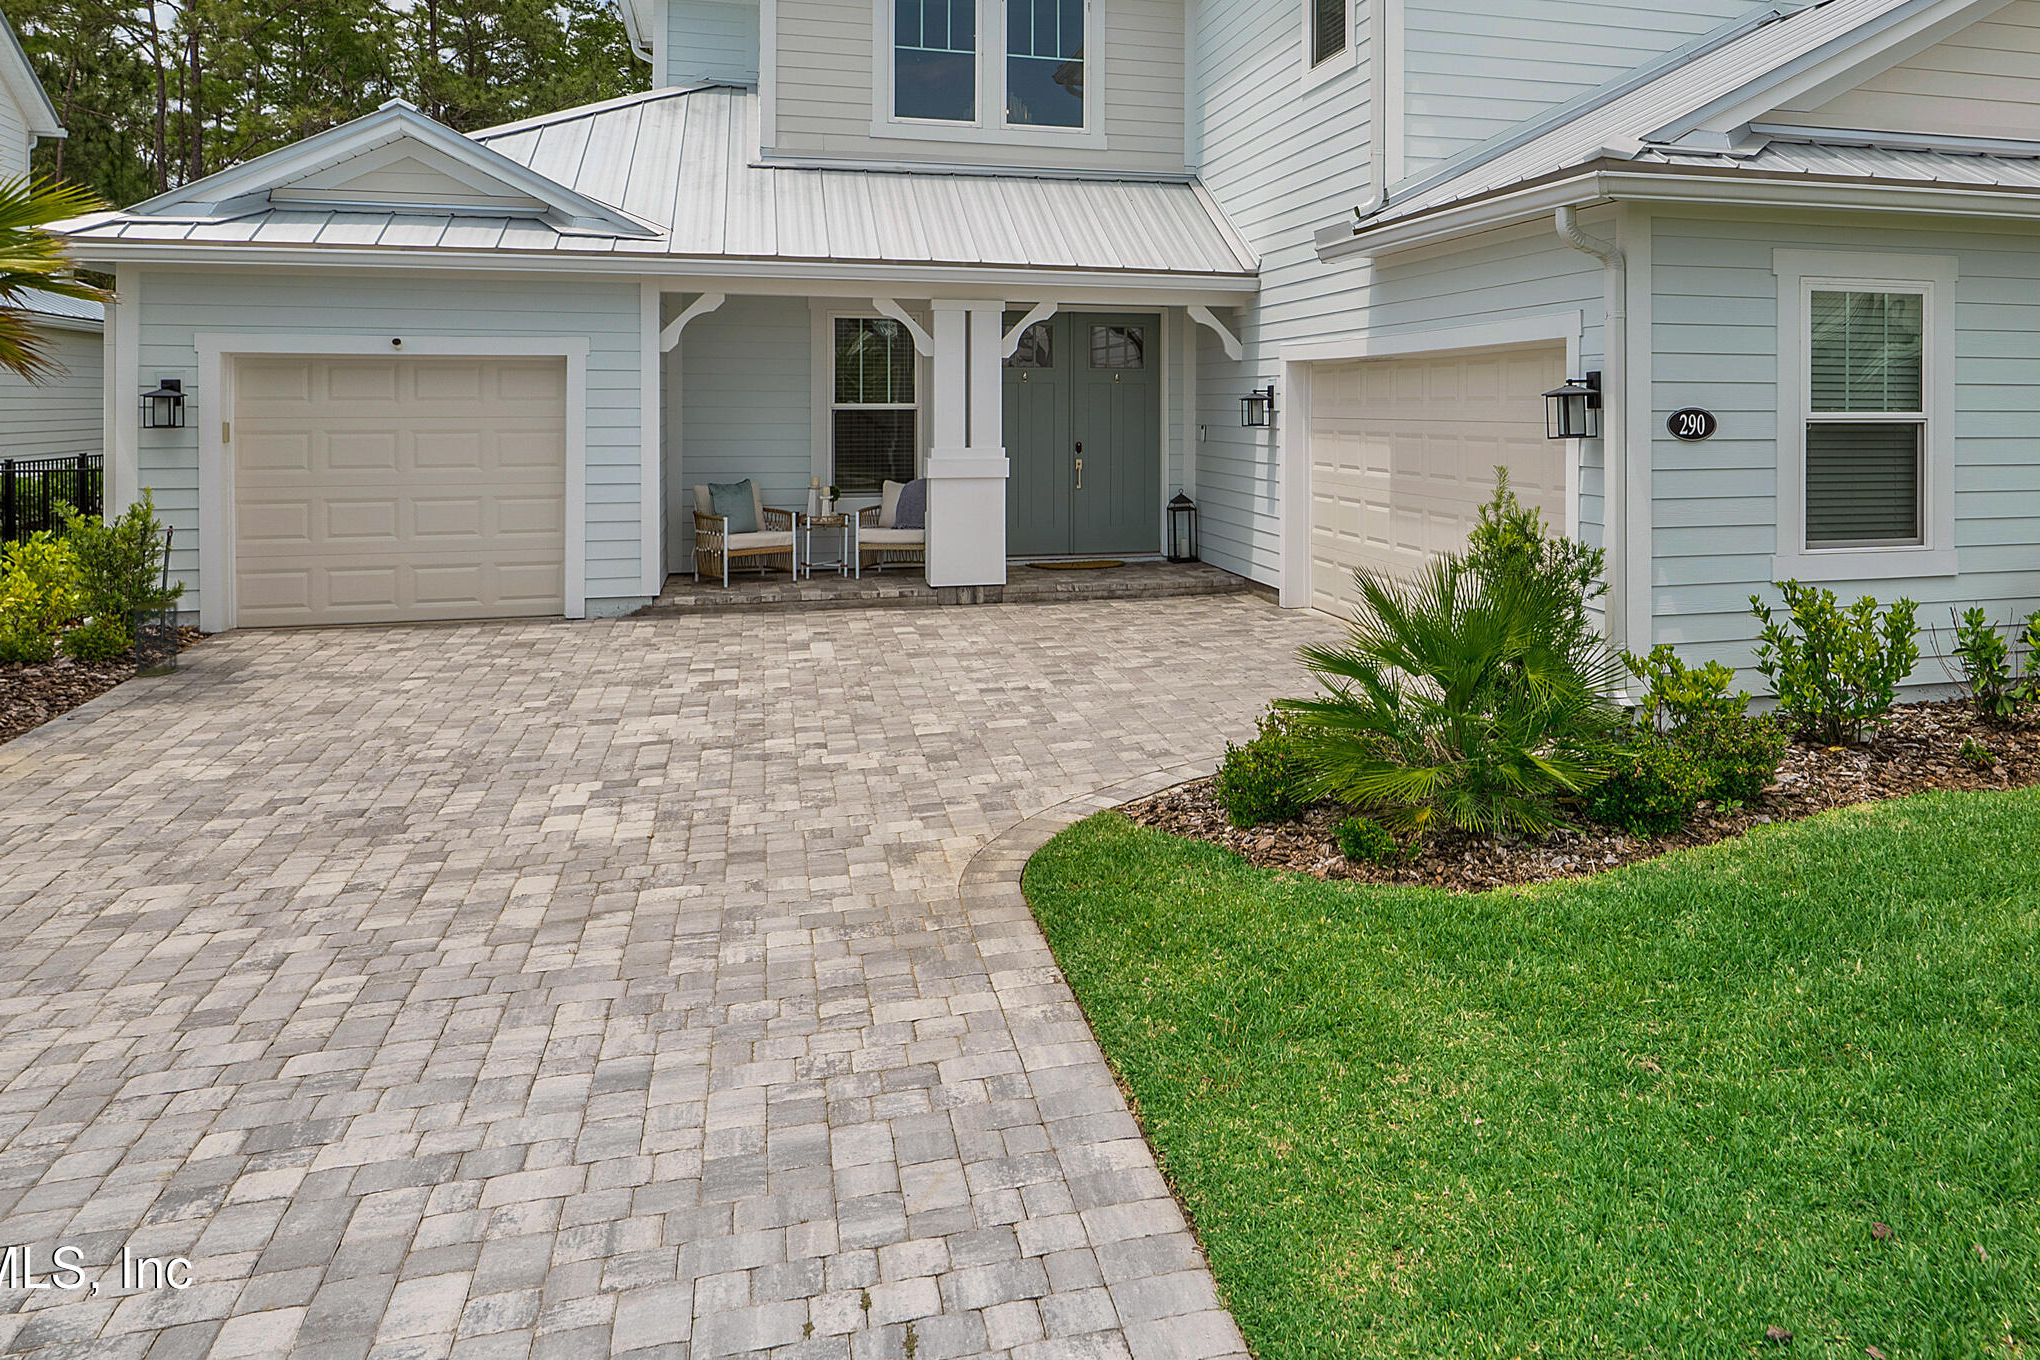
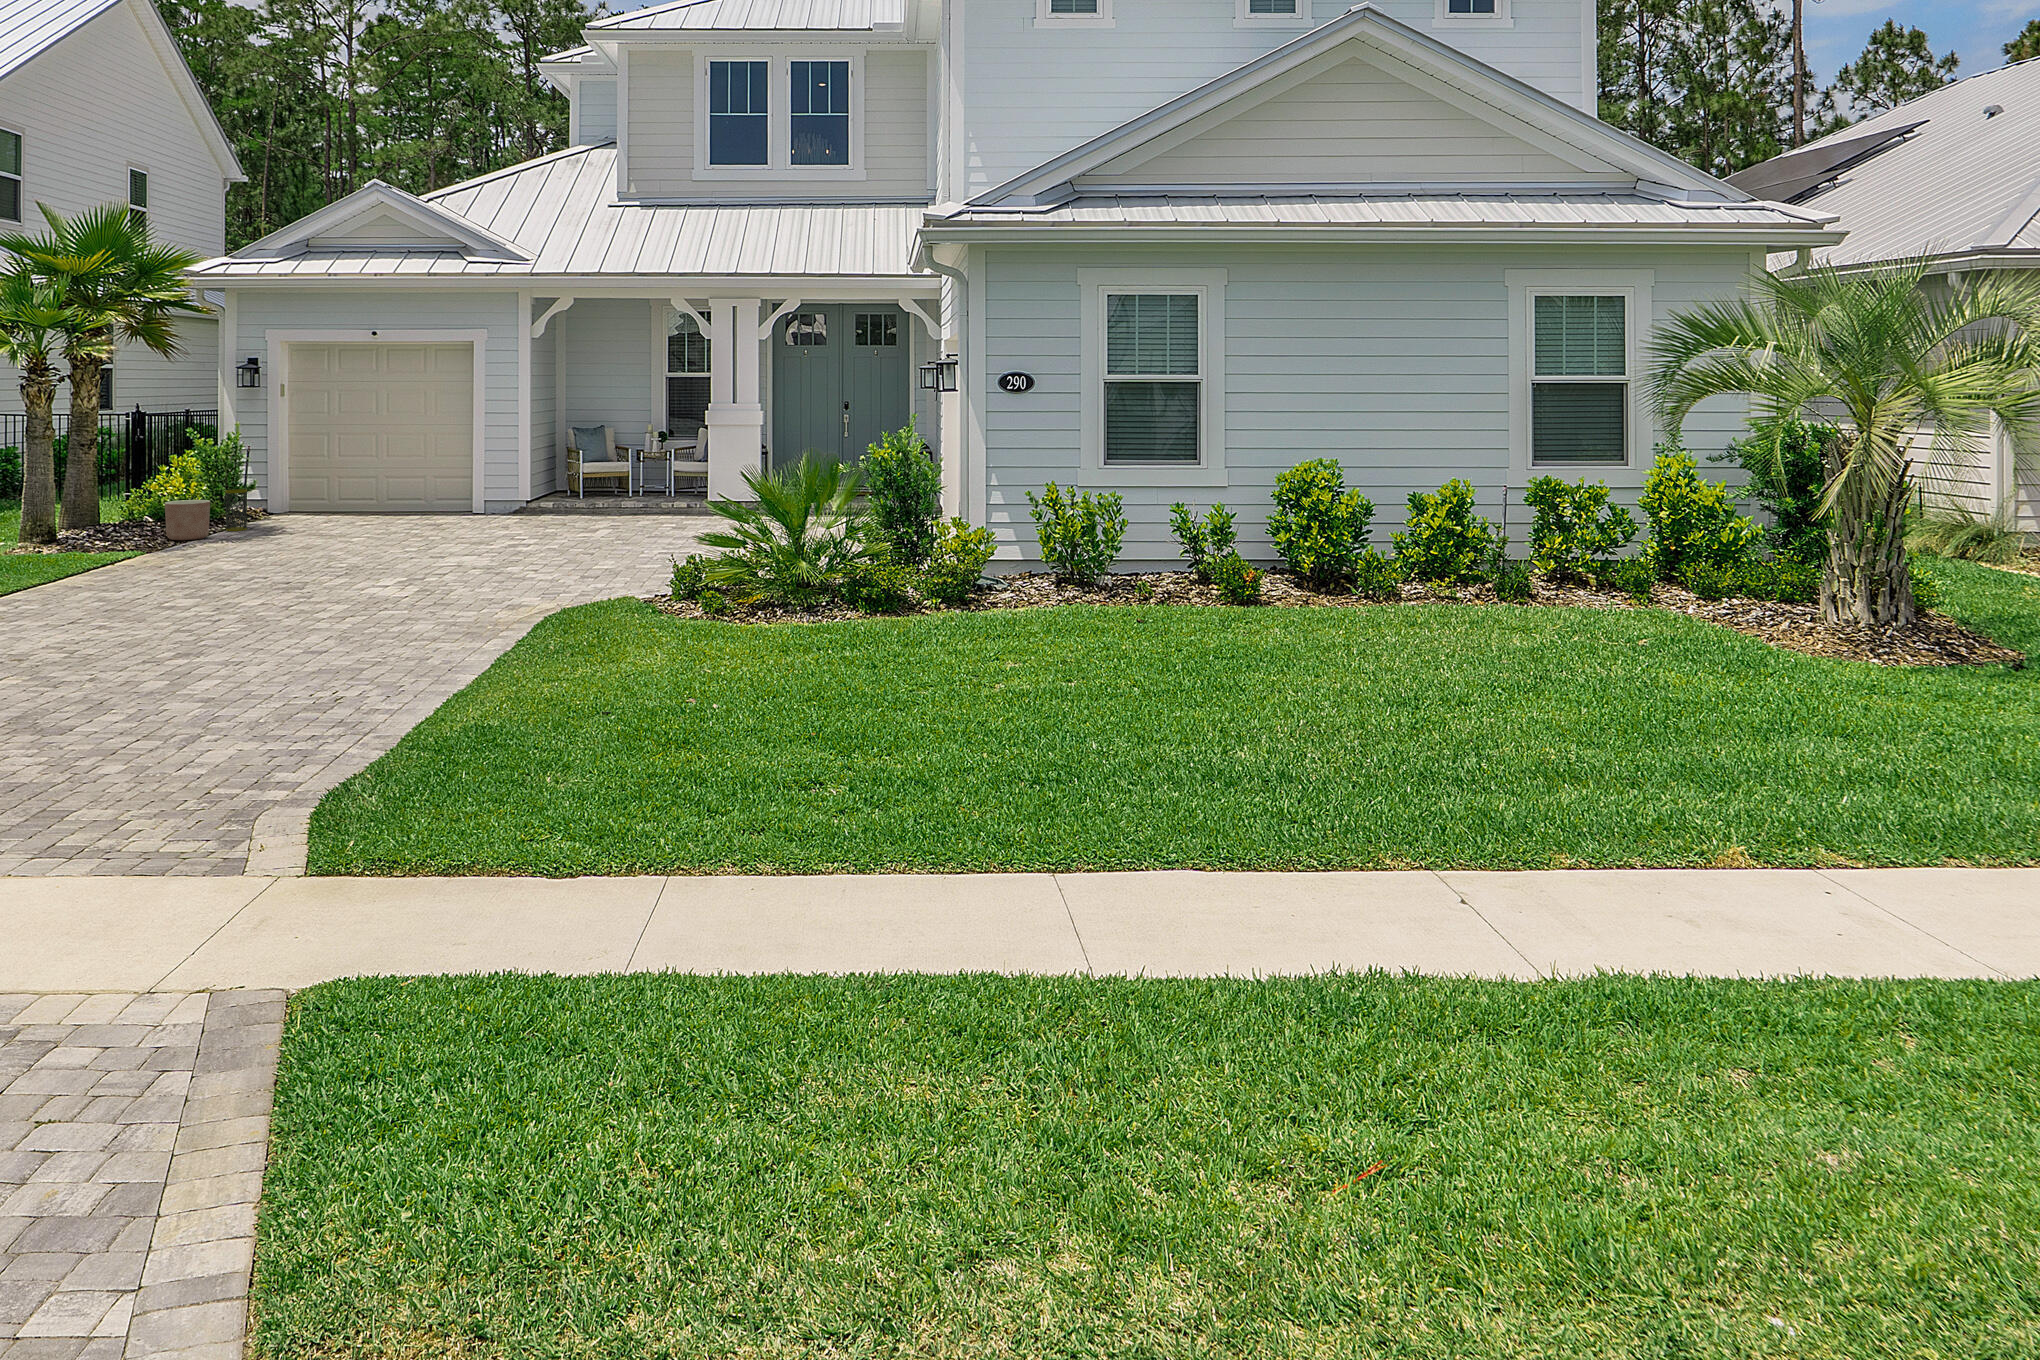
planter: none [21,628,116,706] -> present [165,500,210,540]

